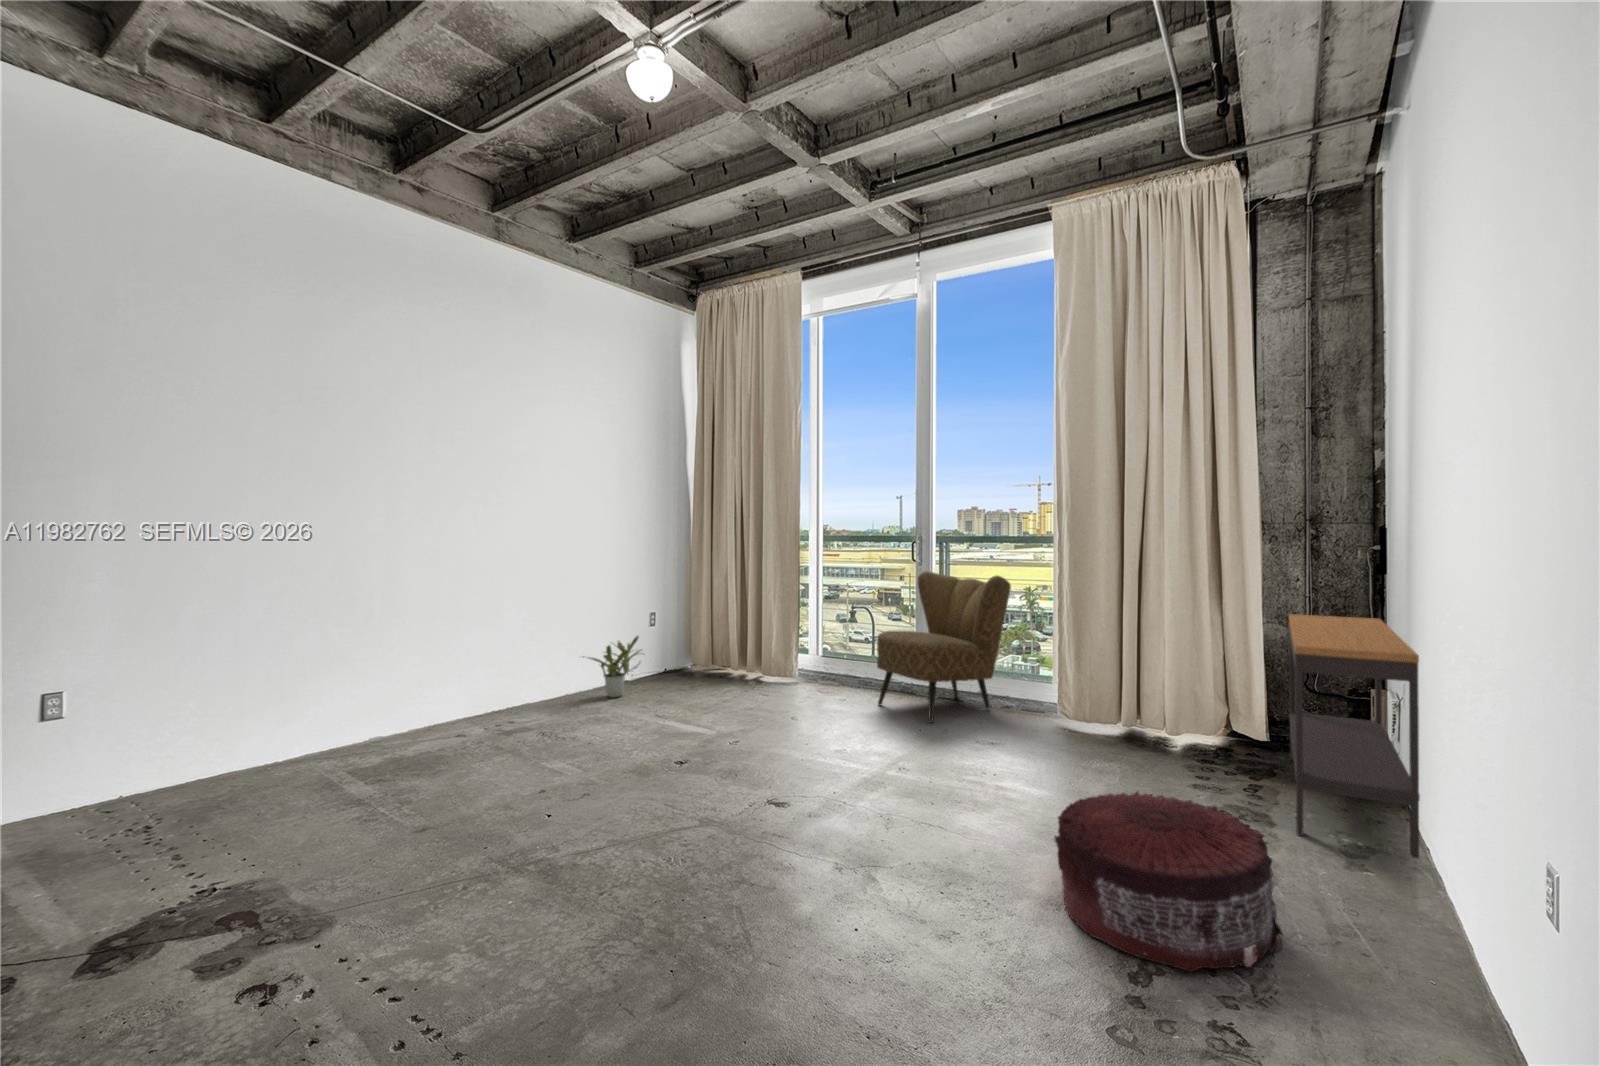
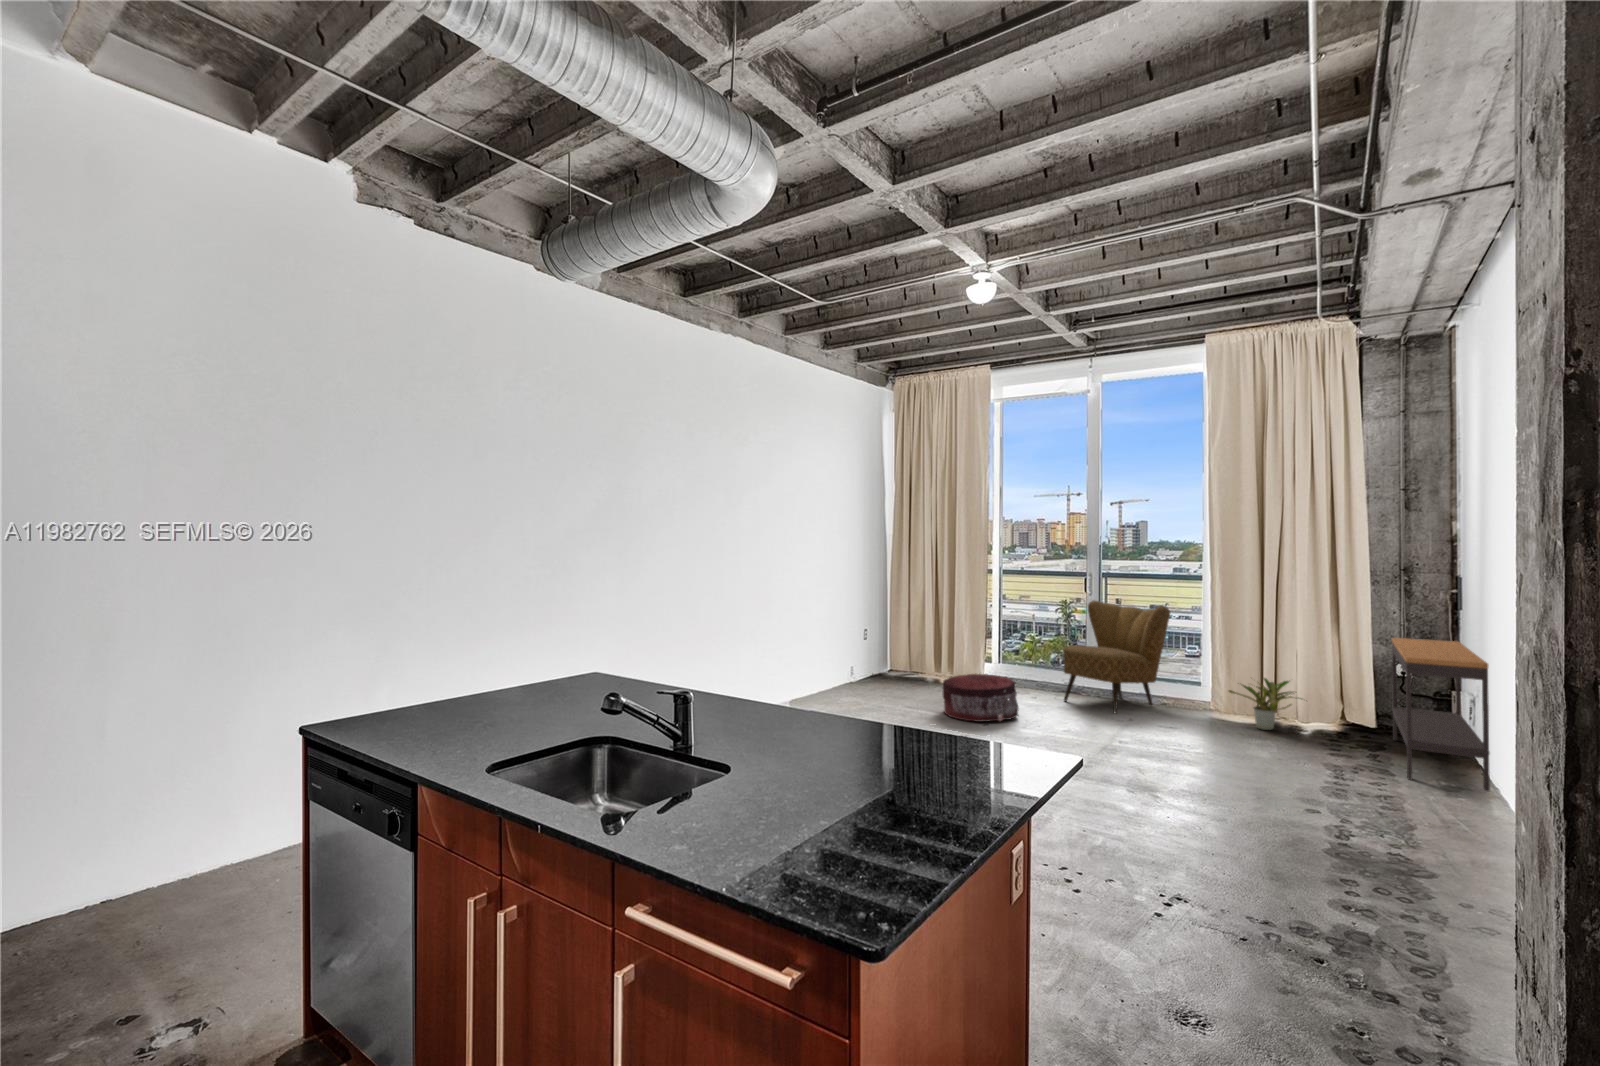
potted plant: present [583,636,640,698] -> present [1229,678,1293,730]
pouf: present [1054,791,1283,972] -> present [943,674,1019,722]

